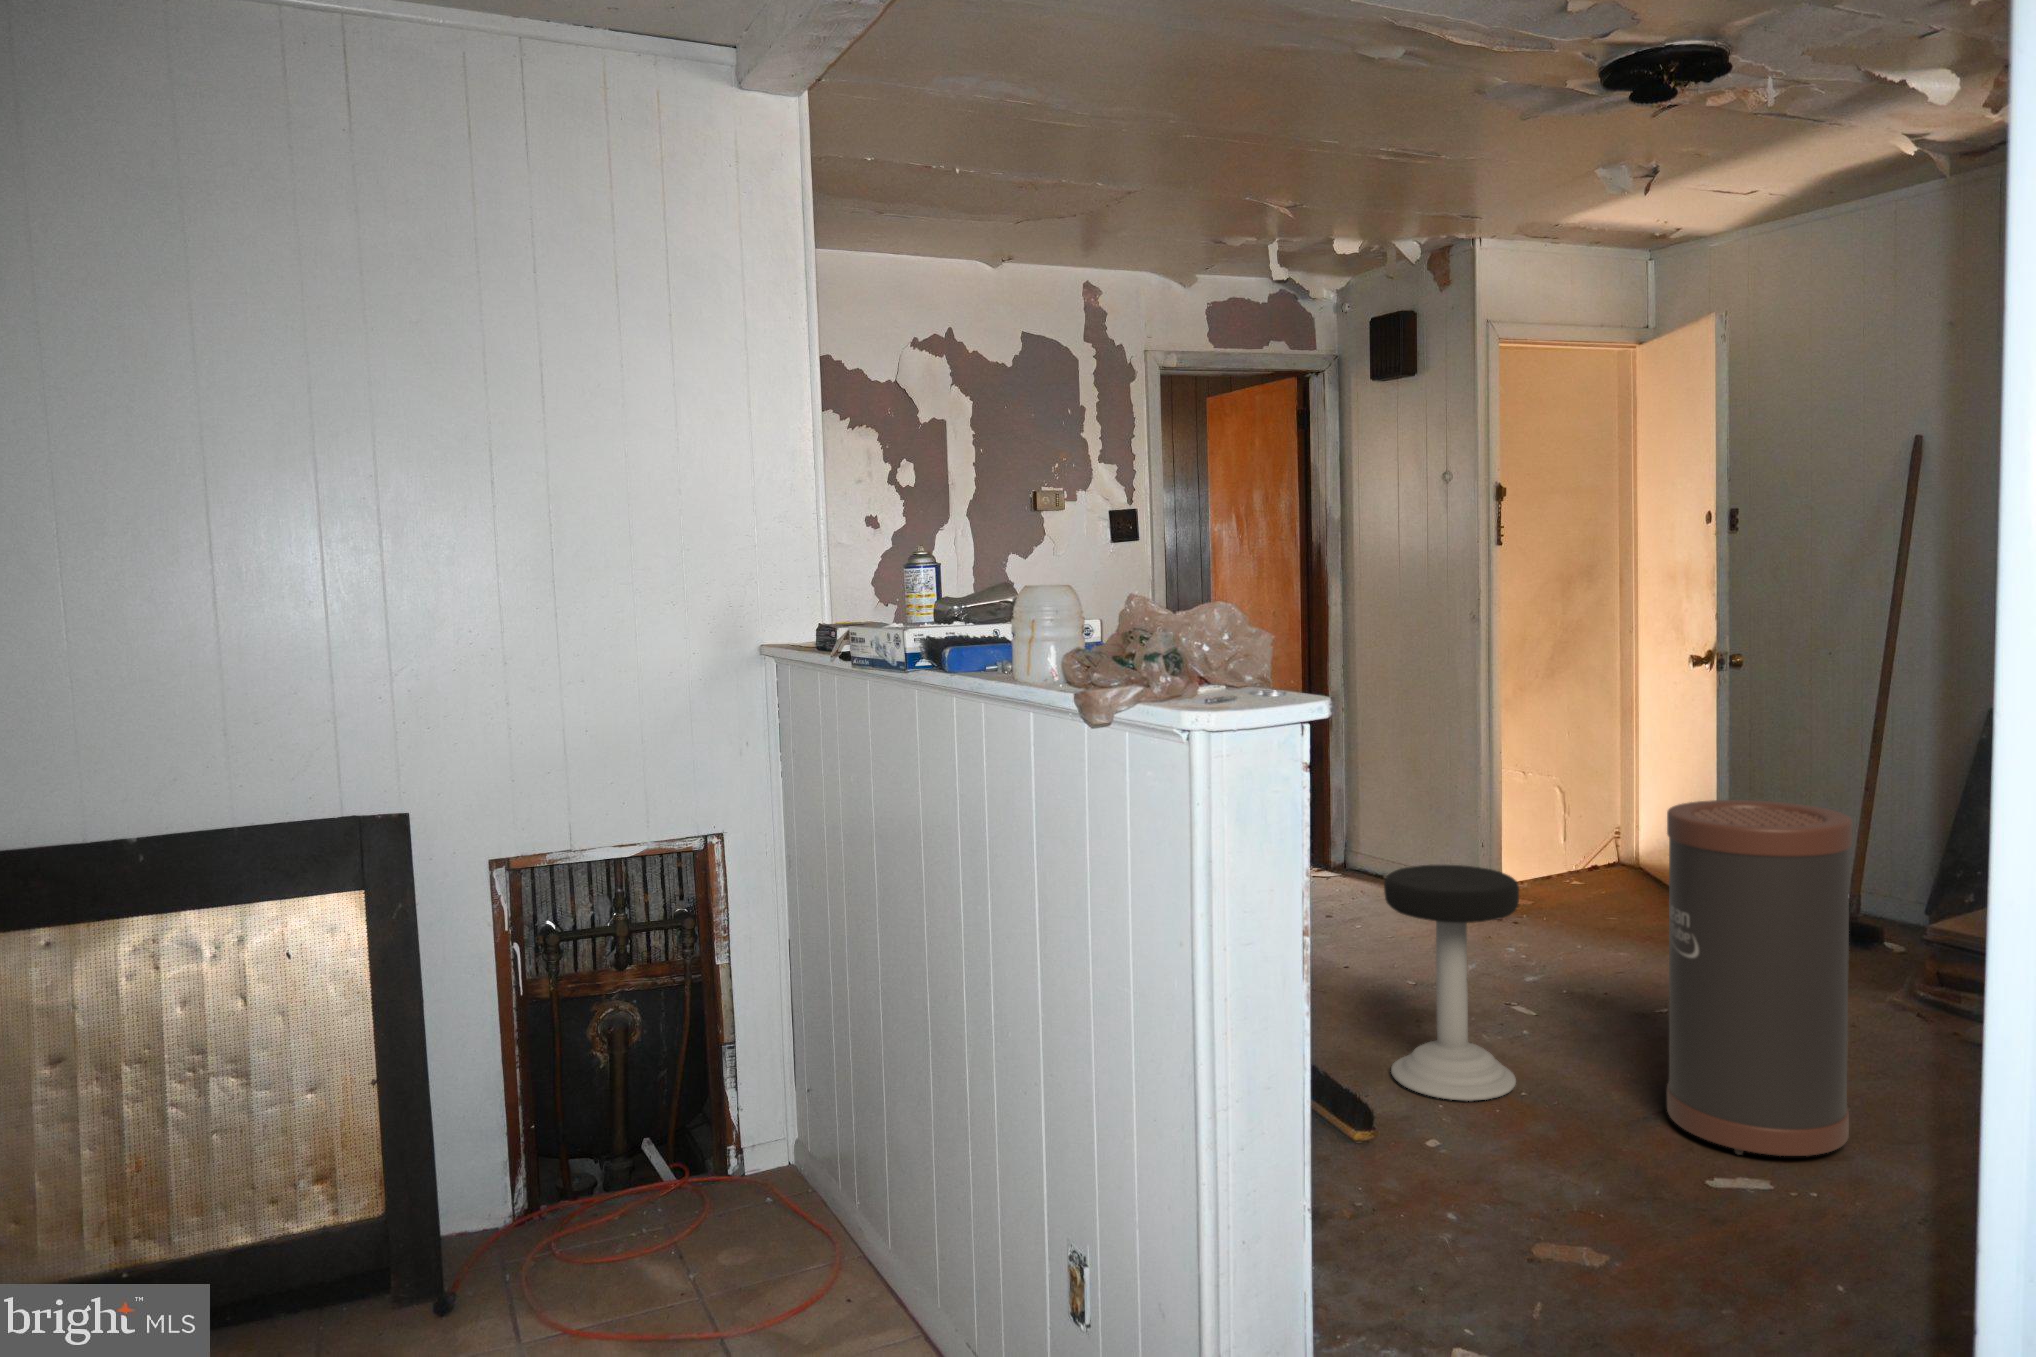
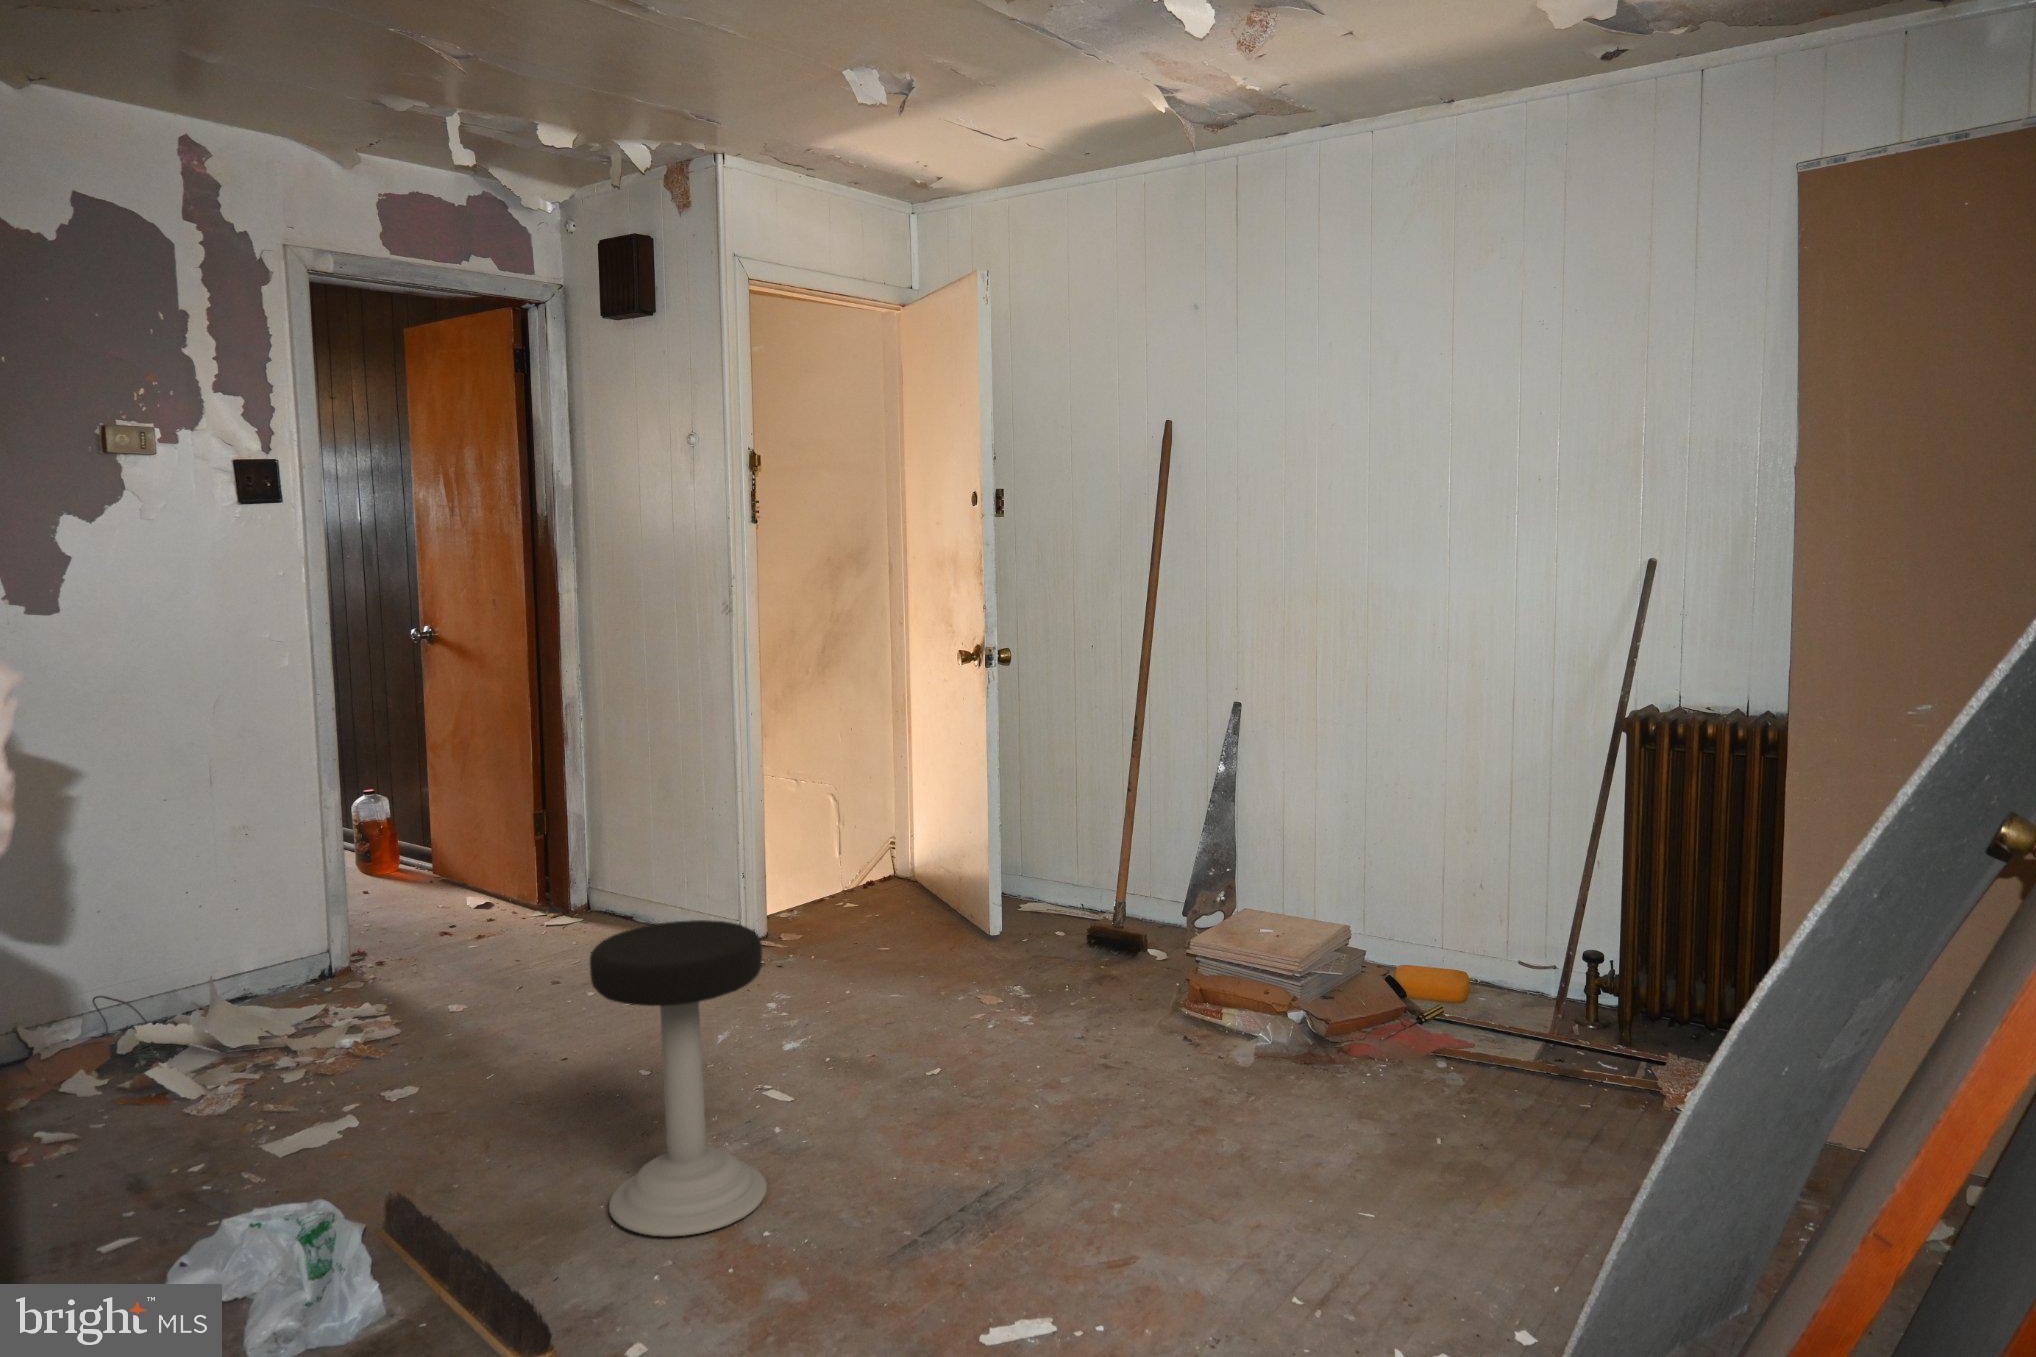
trash can: present [1667,800,1852,1156] -> none [926,812,1122,1242]

